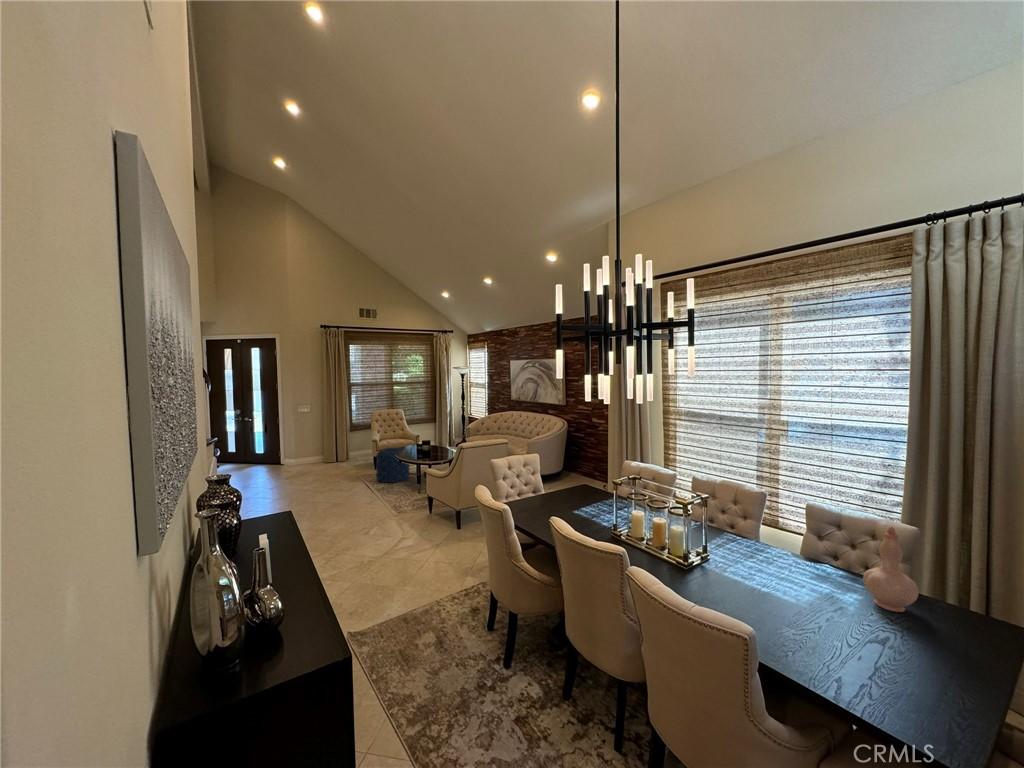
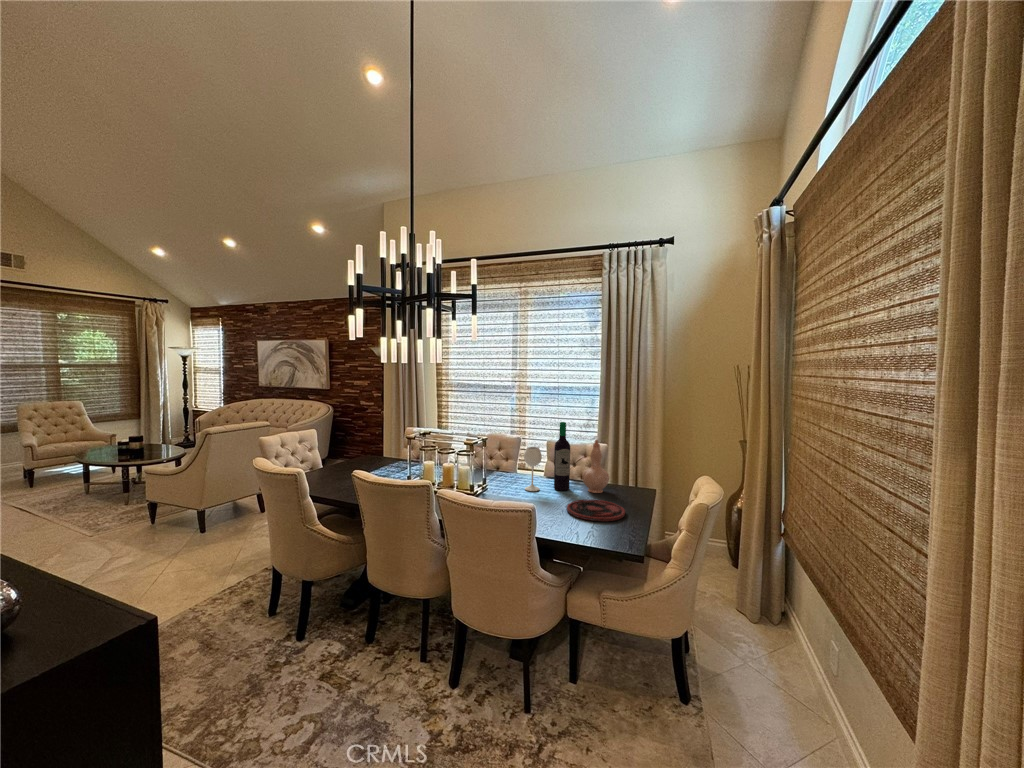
pouf: present [376,448,410,483] -> none [33,452,100,503]
wine bottle: none [761,491,840,592] -> present [524,422,570,491]
plate: none [827,619,949,684] -> present [567,500,625,521]

